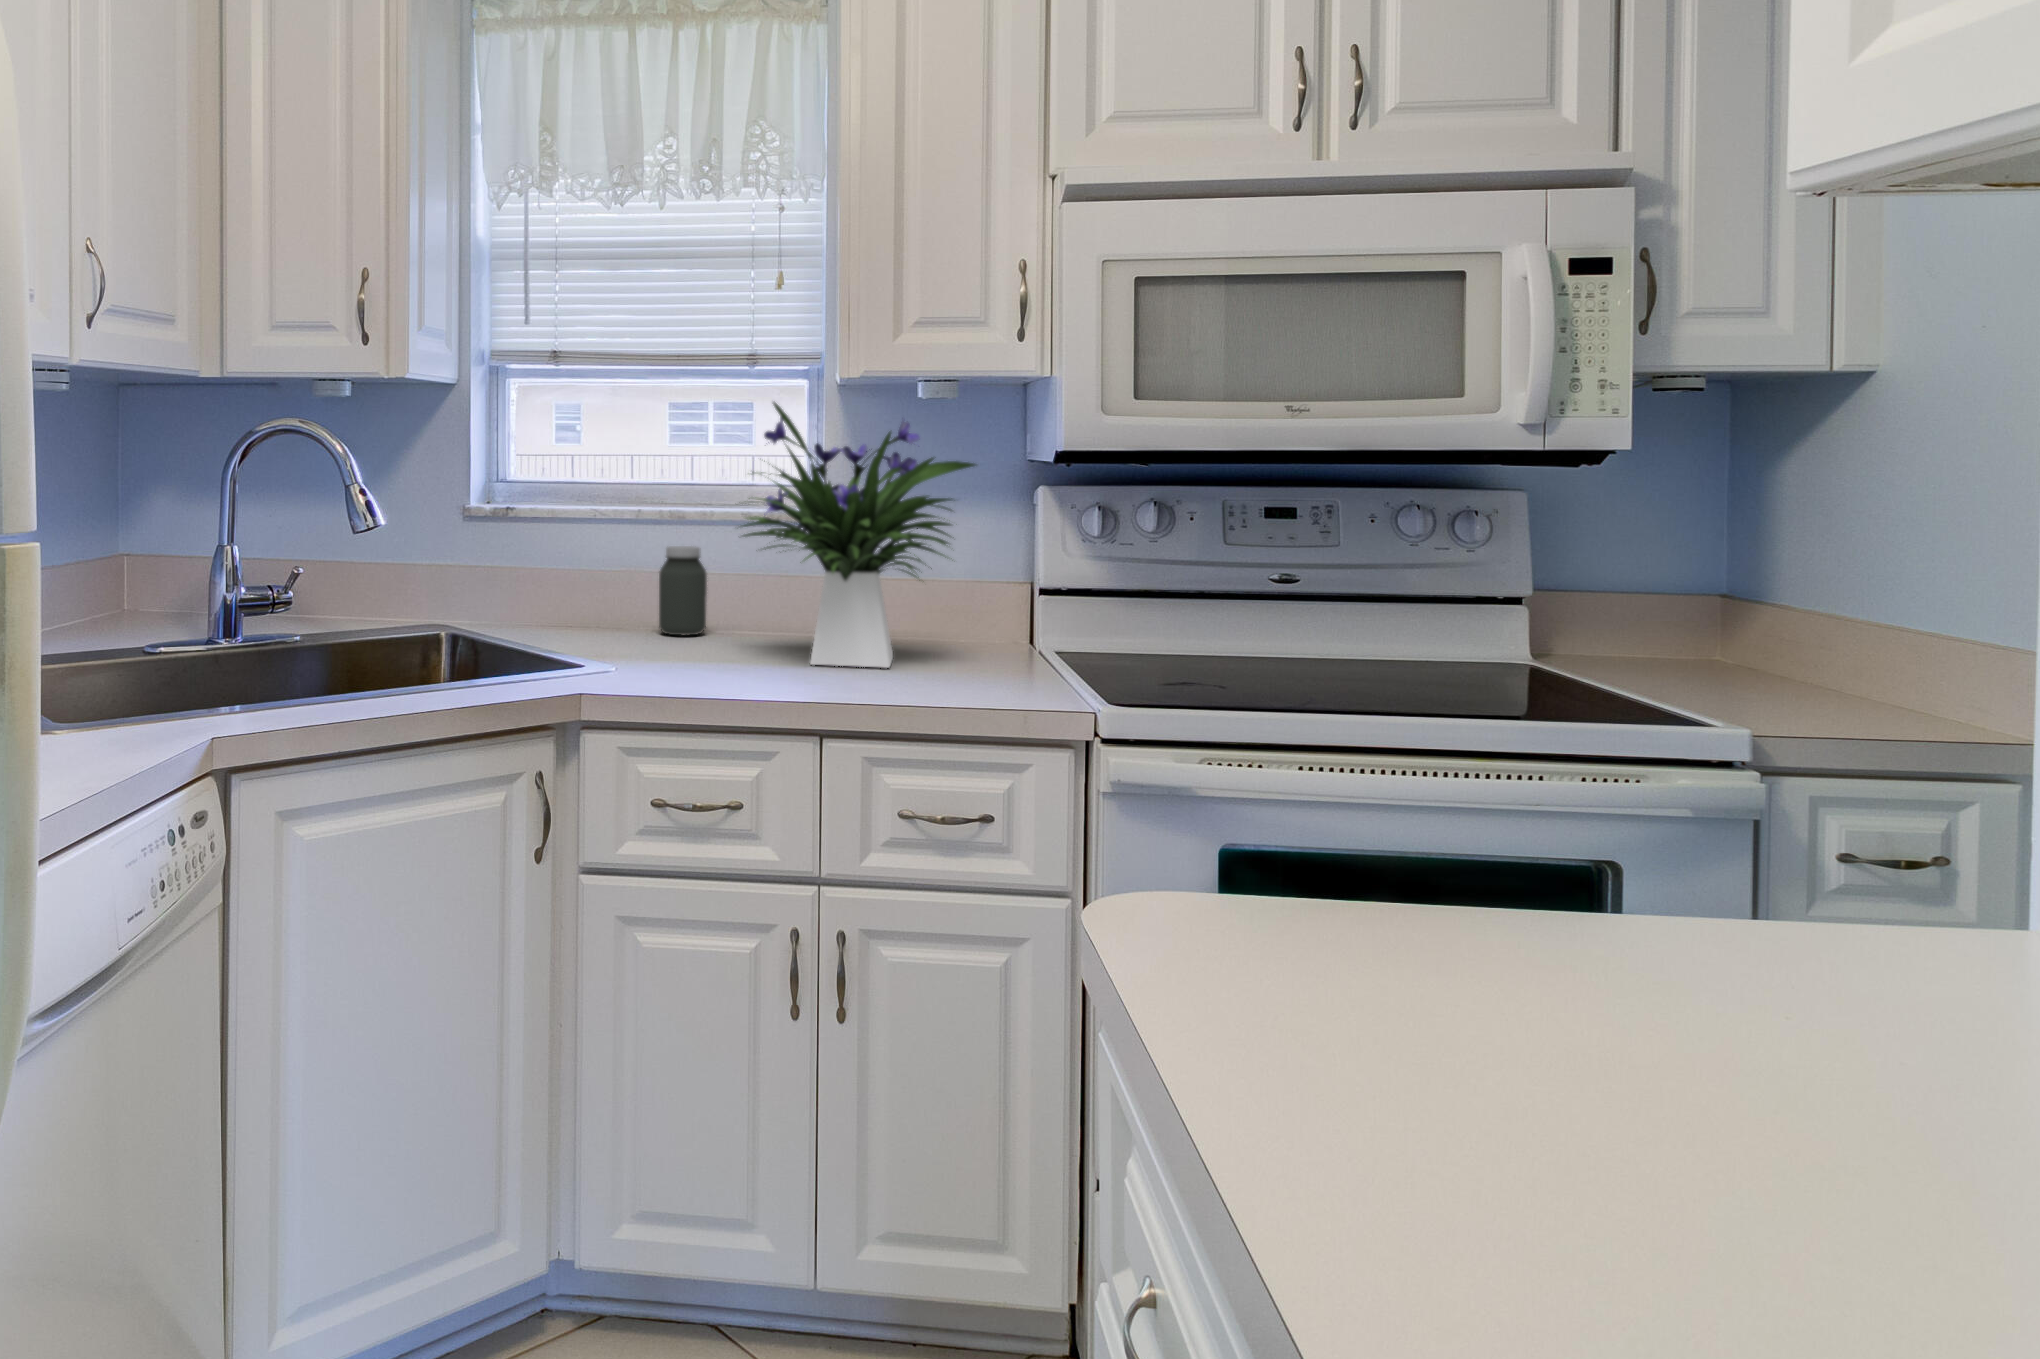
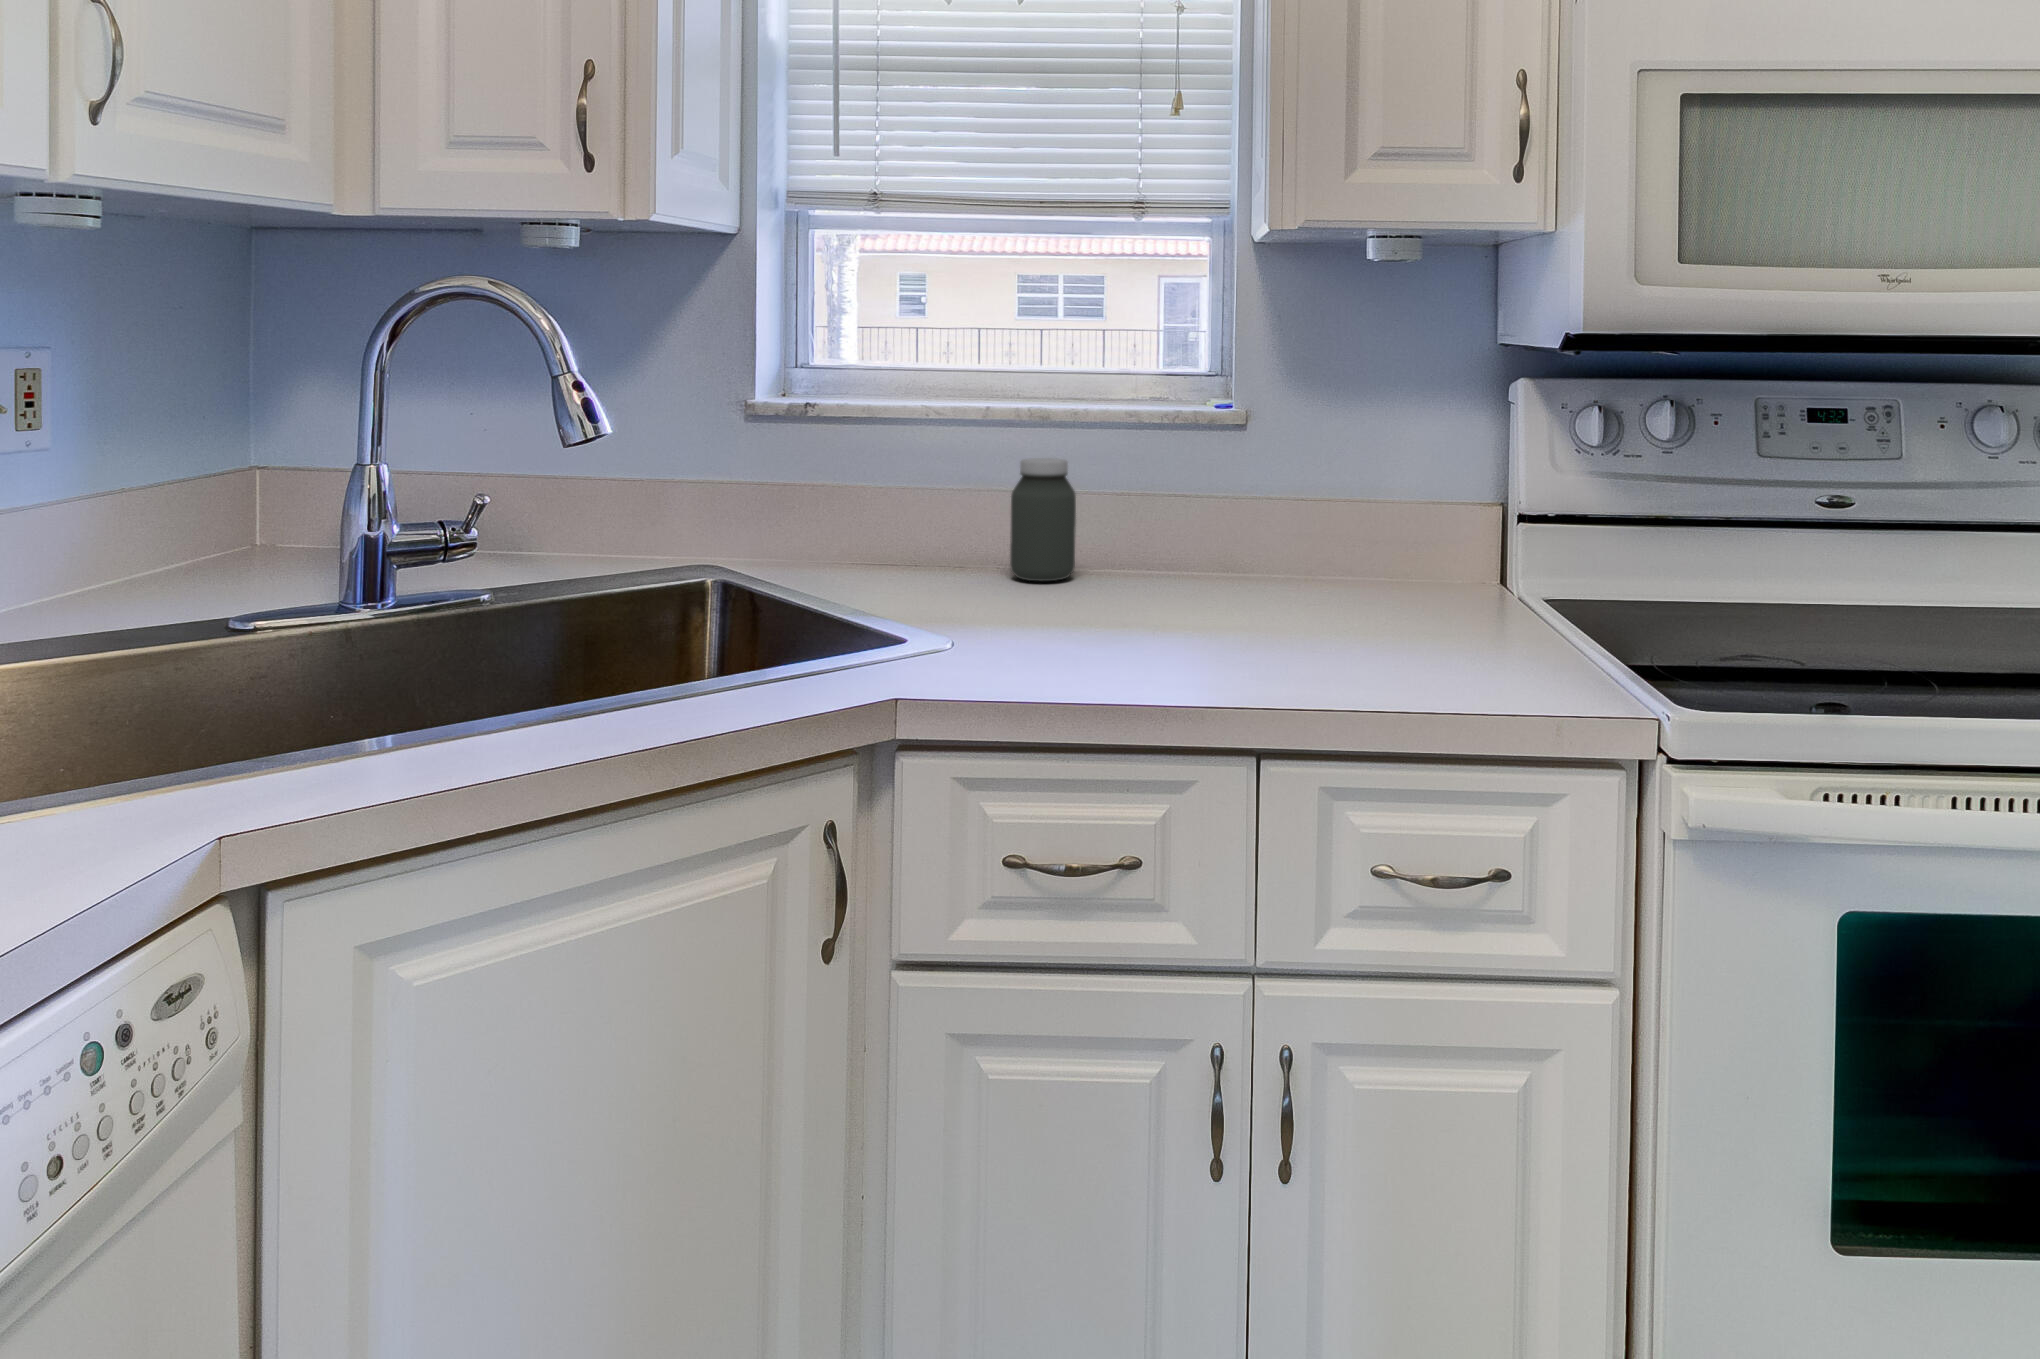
flower arrangement: present [743,402,976,668] -> none [1117,261,1458,637]

